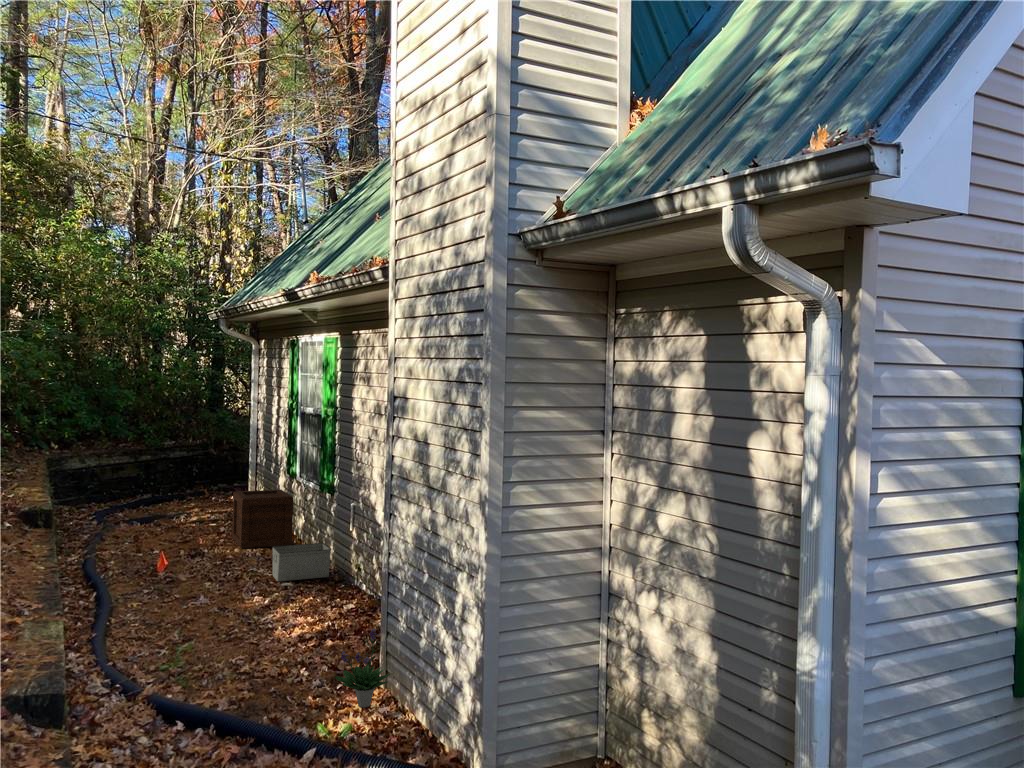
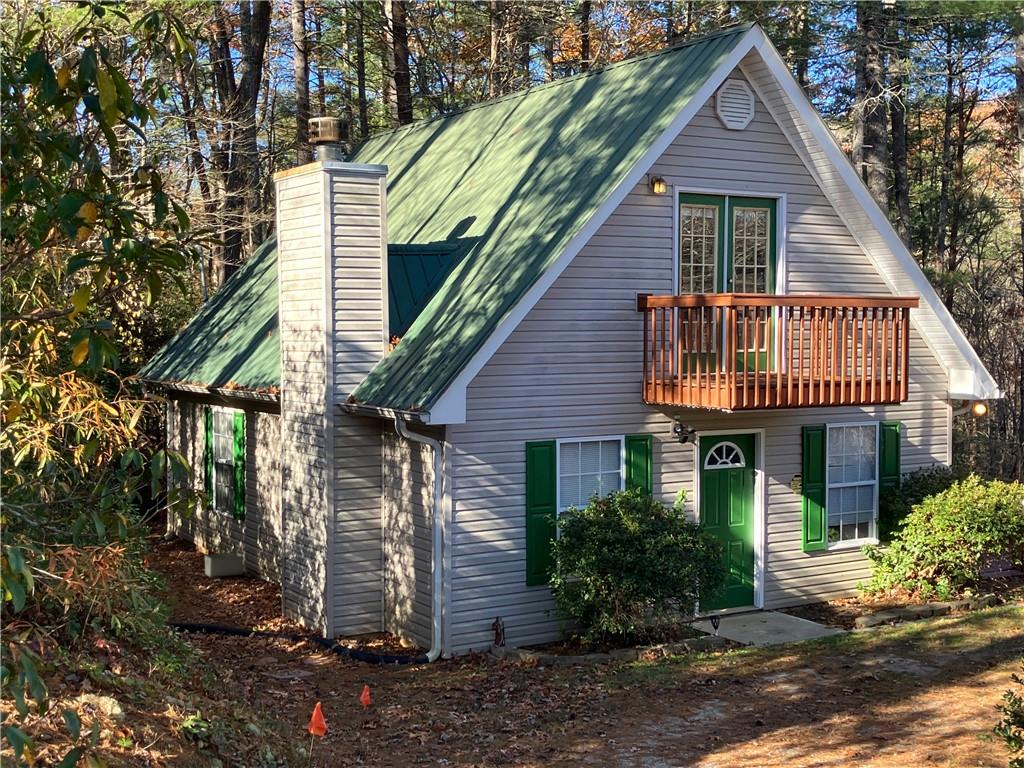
wooden crate: present [232,490,293,549] -> none [166,518,211,560]
potted plant: present [335,628,390,707] -> none [260,584,288,621]

